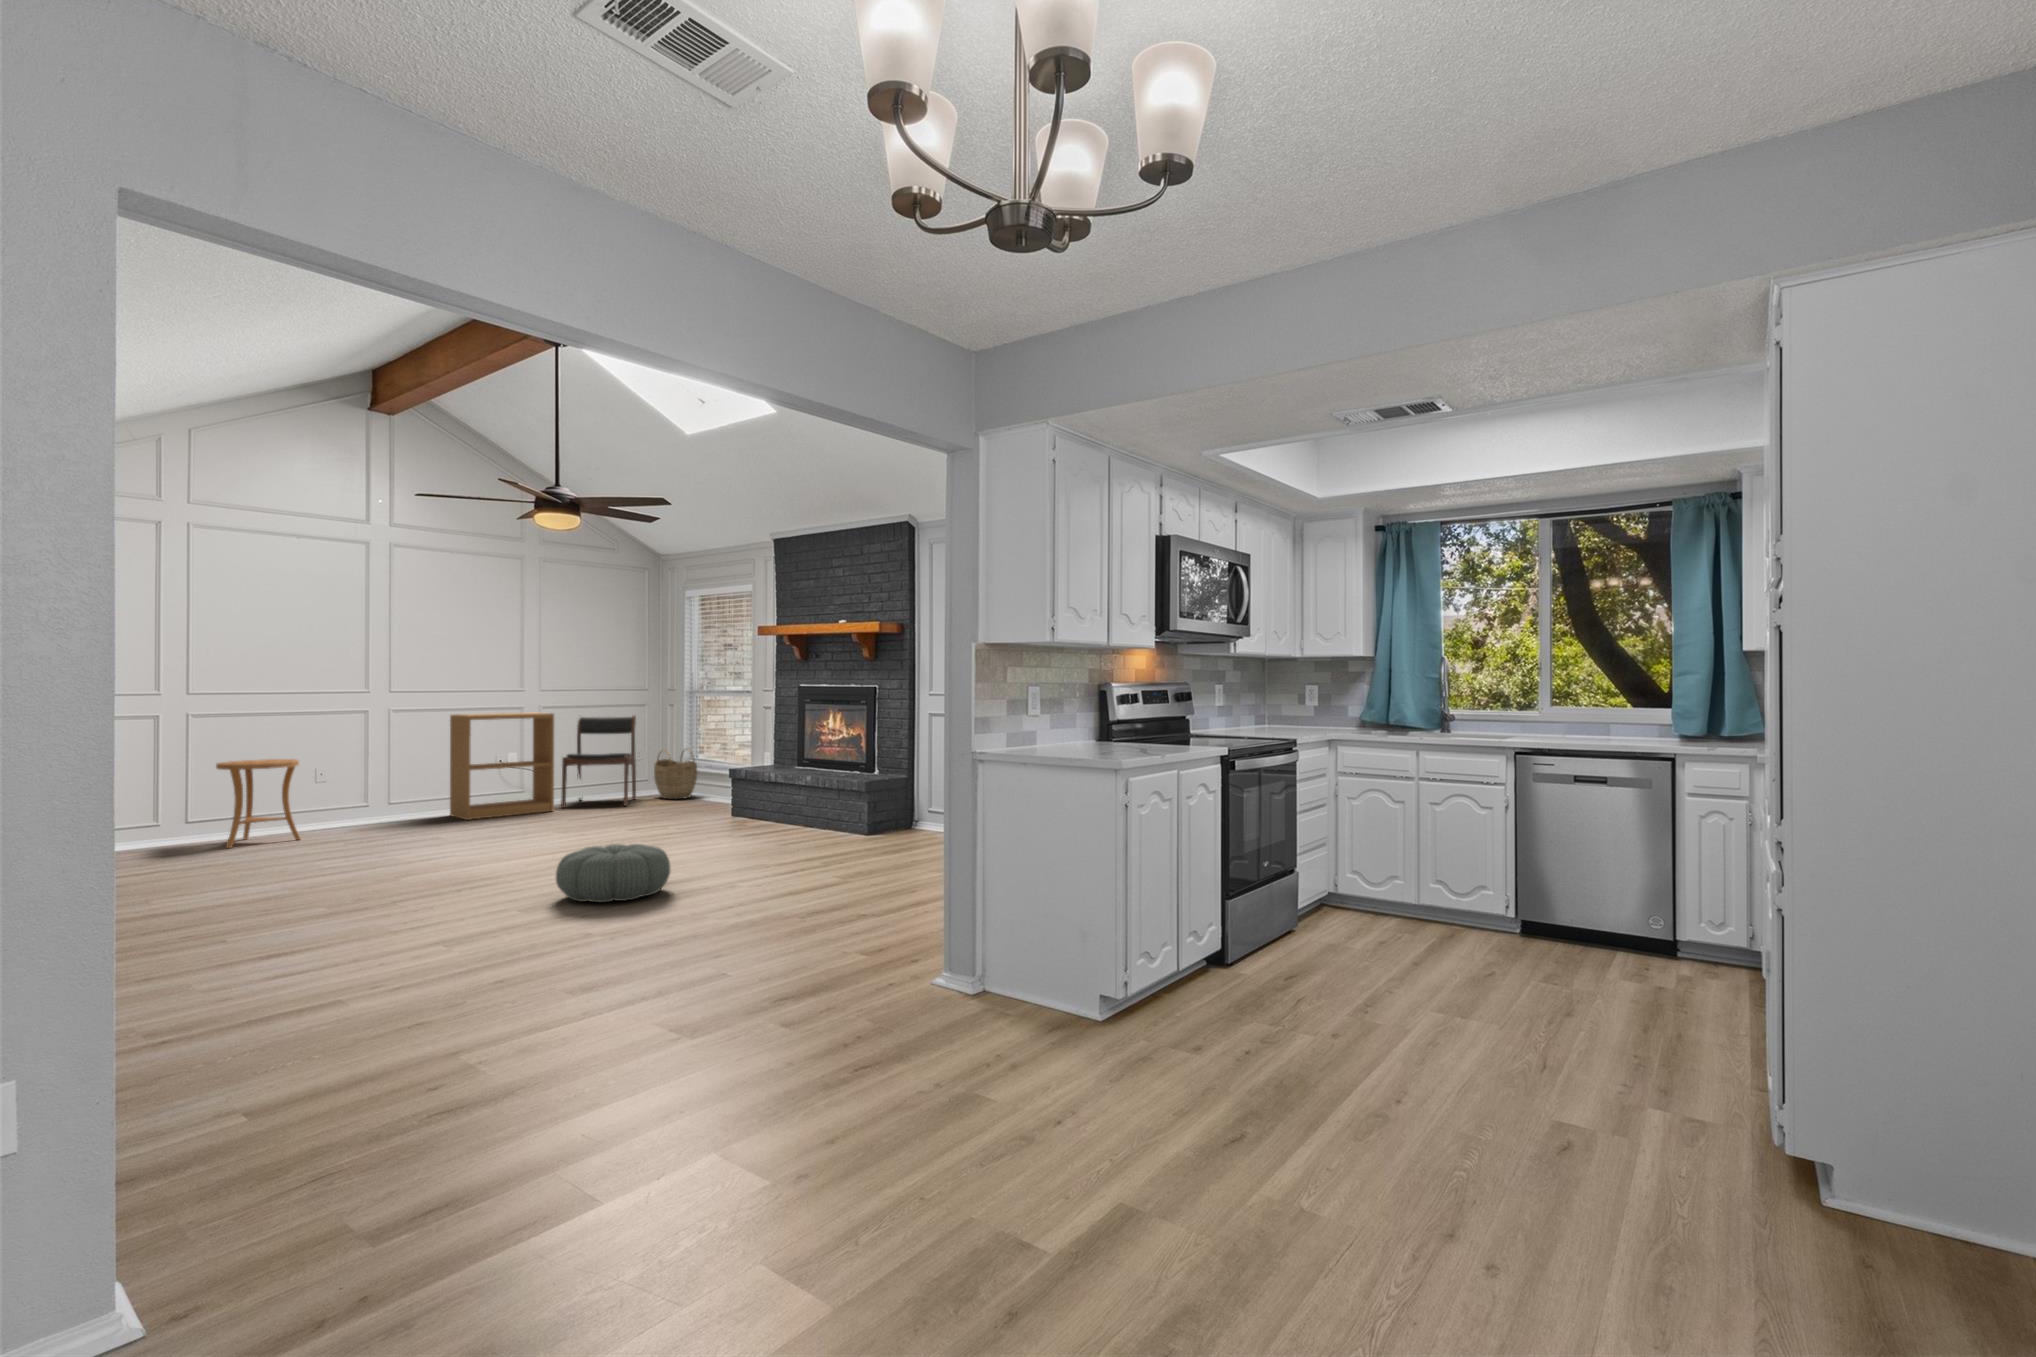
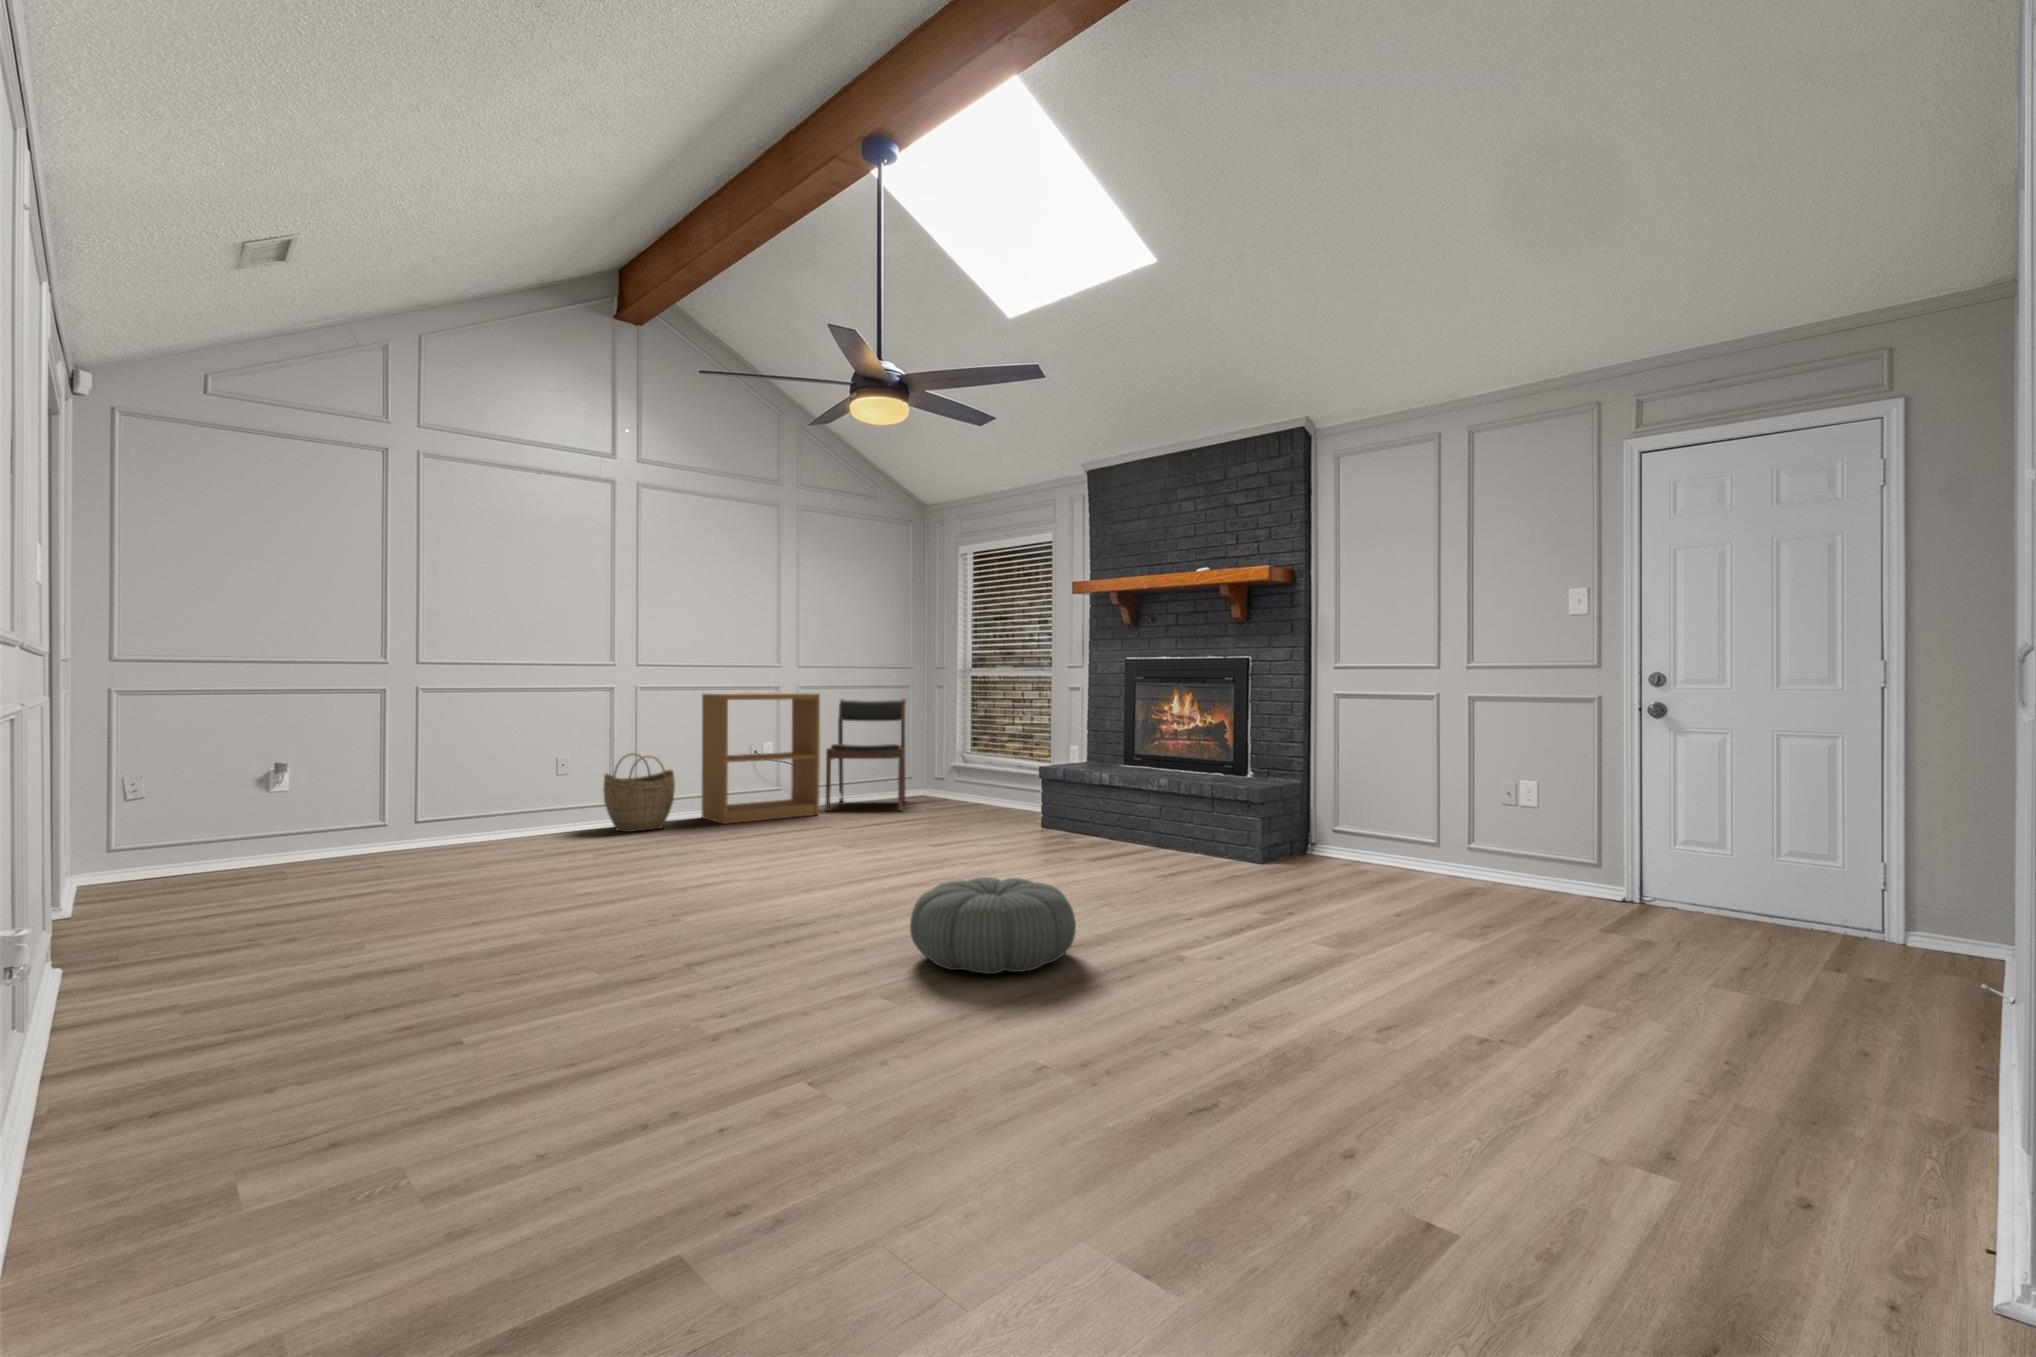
woven basket: present [654,751,697,799] -> present [603,753,675,832]
side table: present [216,759,300,848] -> none [446,744,541,855]

